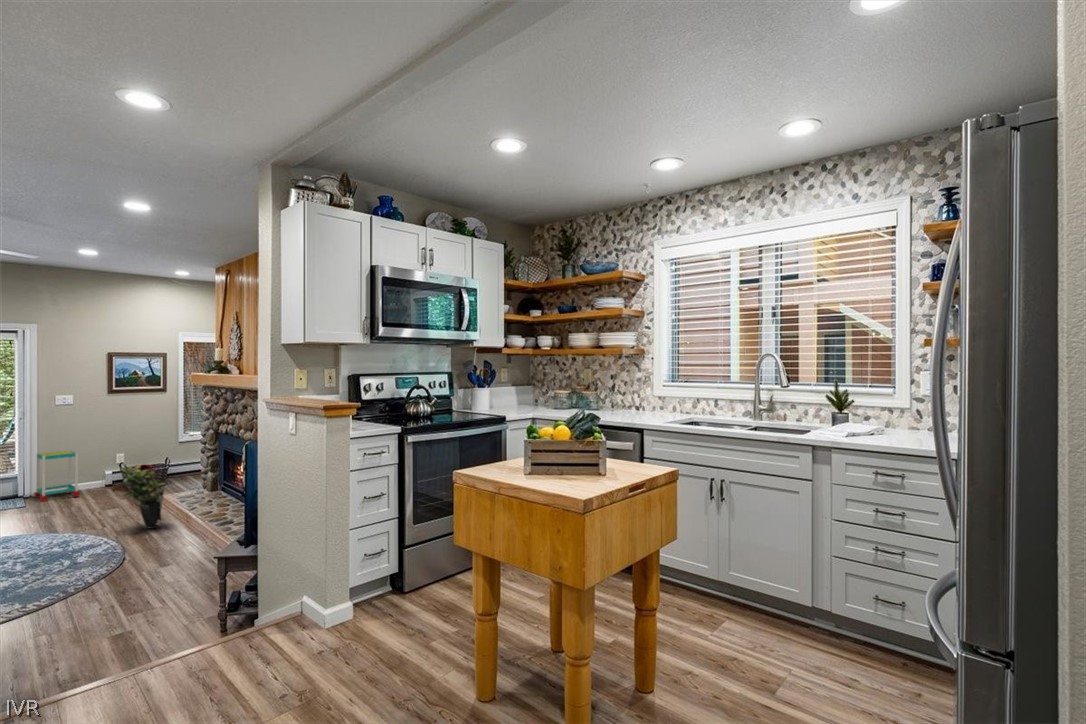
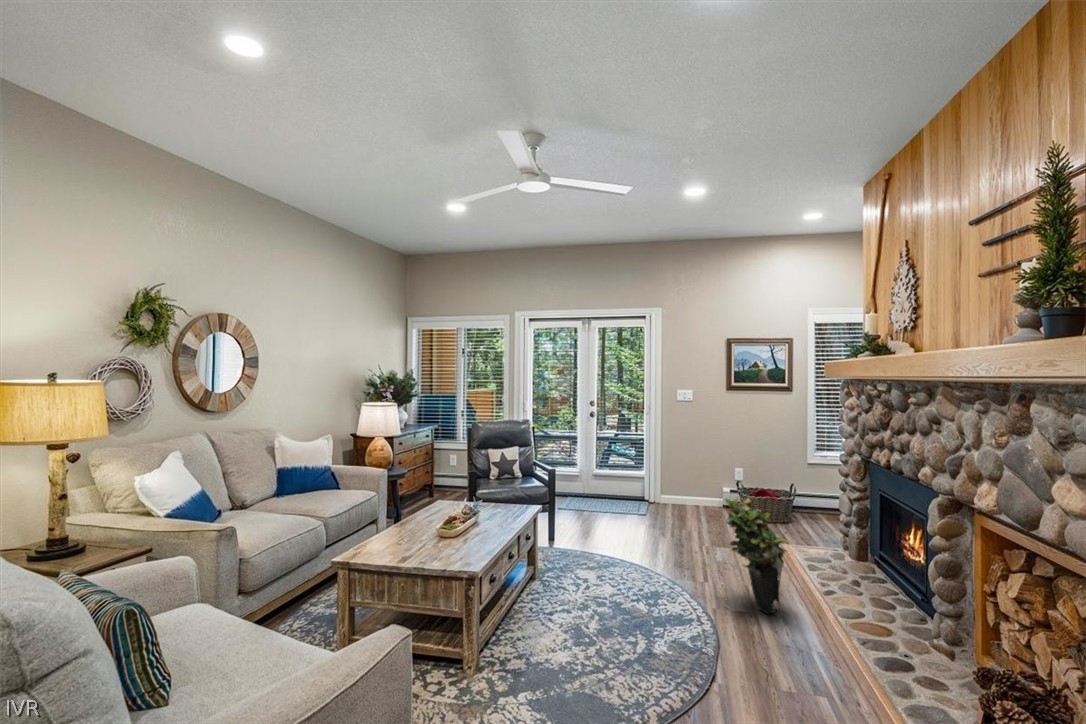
side table: present [34,450,80,502] -> none [656,454,695,514]

